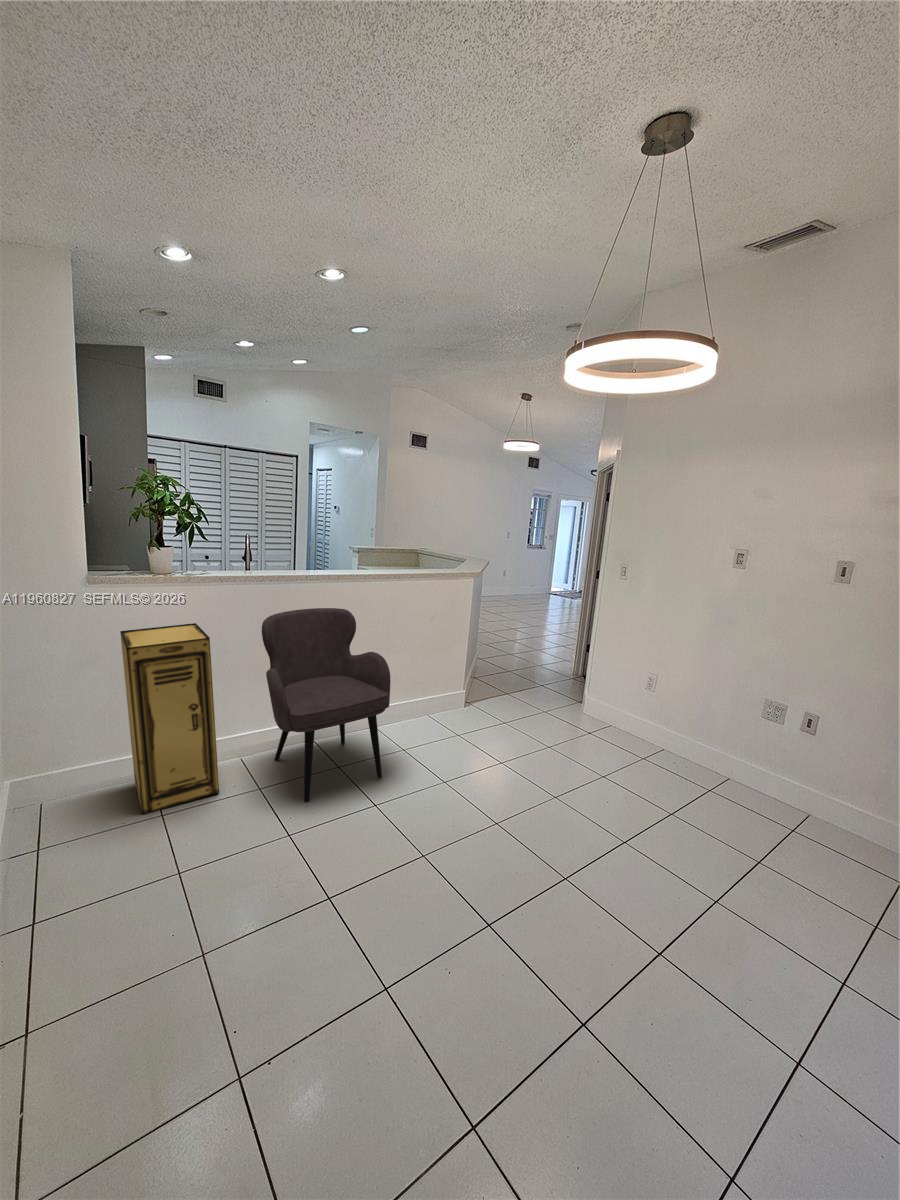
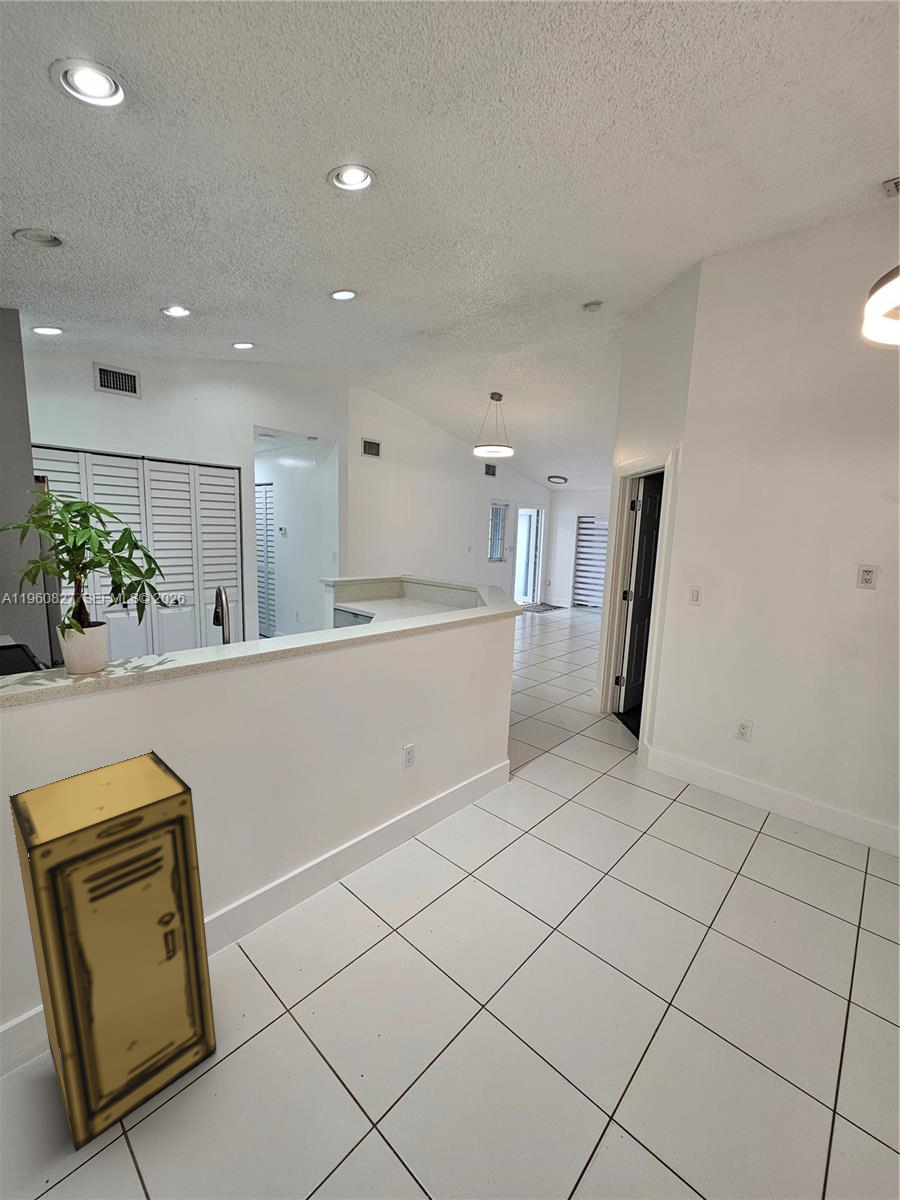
armchair: present [262,608,390,803] -> none [266,688,477,1039]

